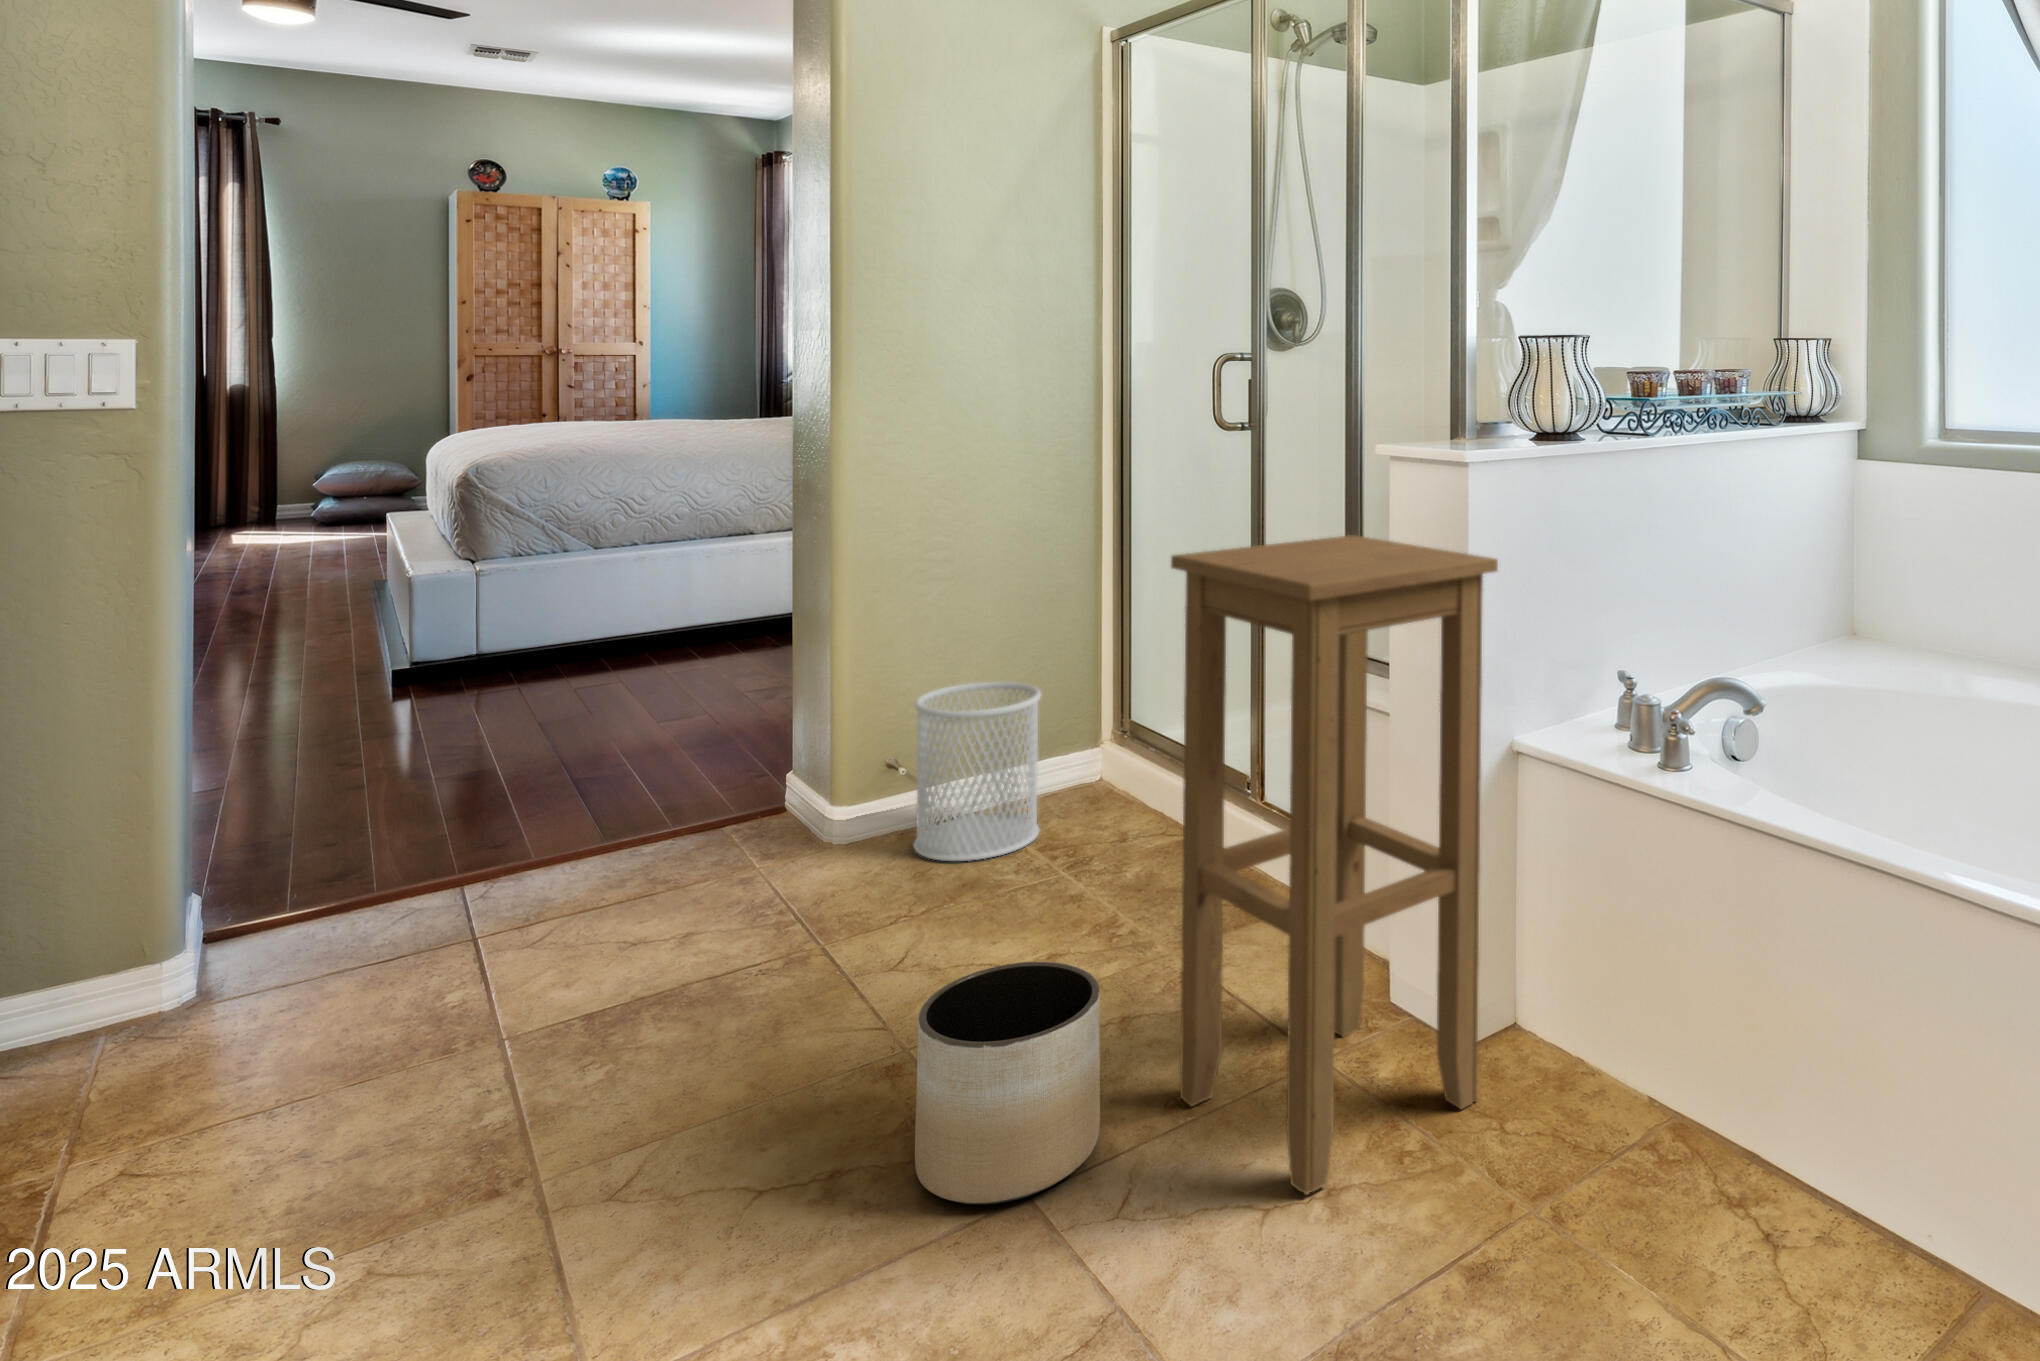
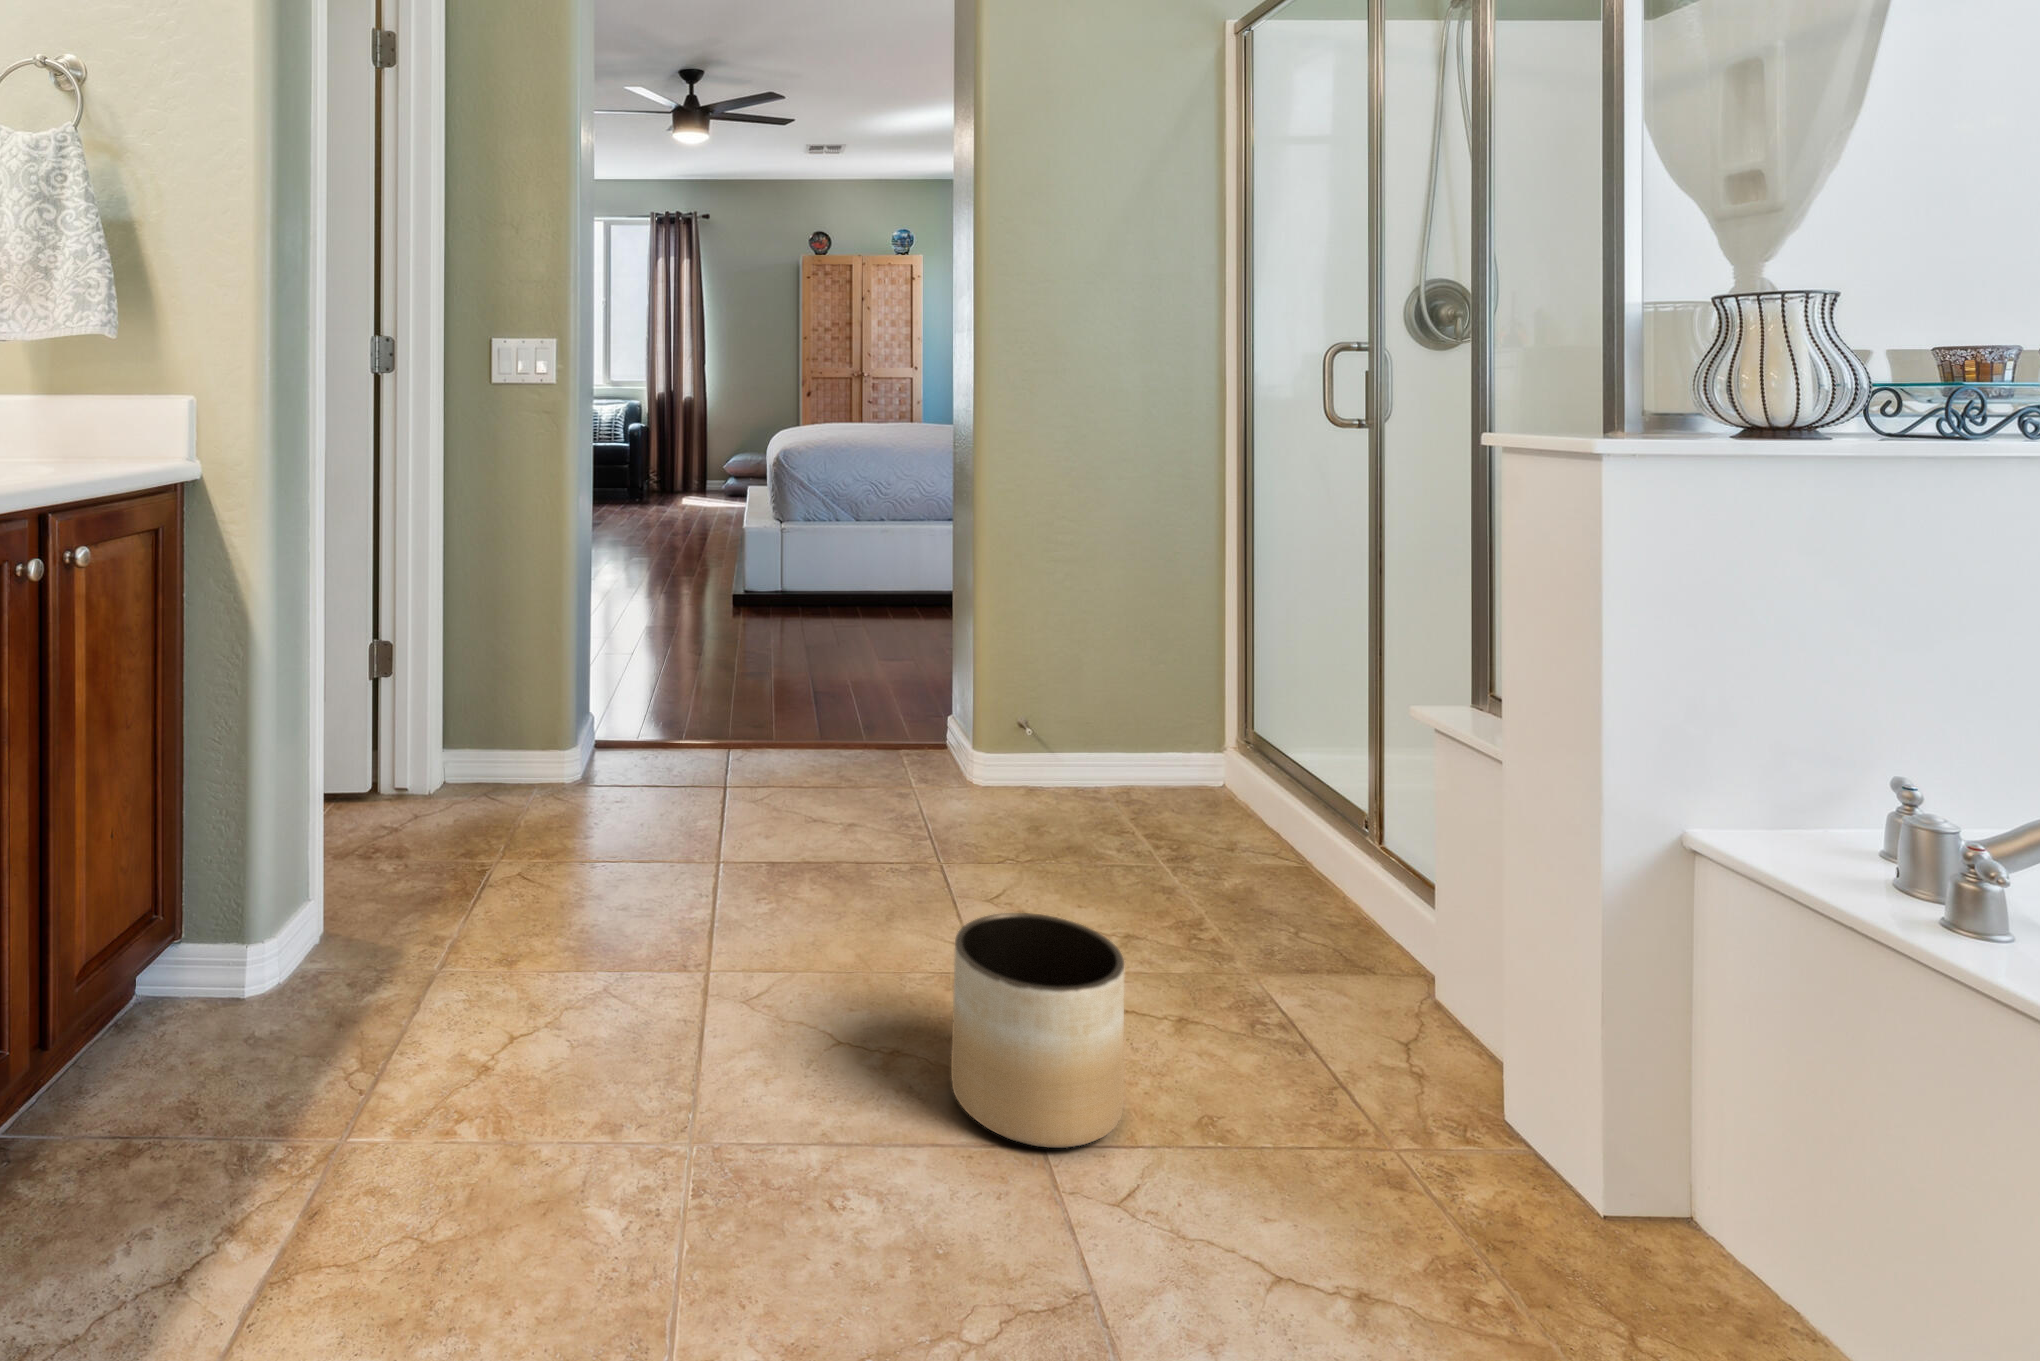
stool: present [1171,535,1498,1195] -> none [1209,533,1636,1293]
wastebasket: present [914,682,1041,861] -> none [1033,658,1150,826]

